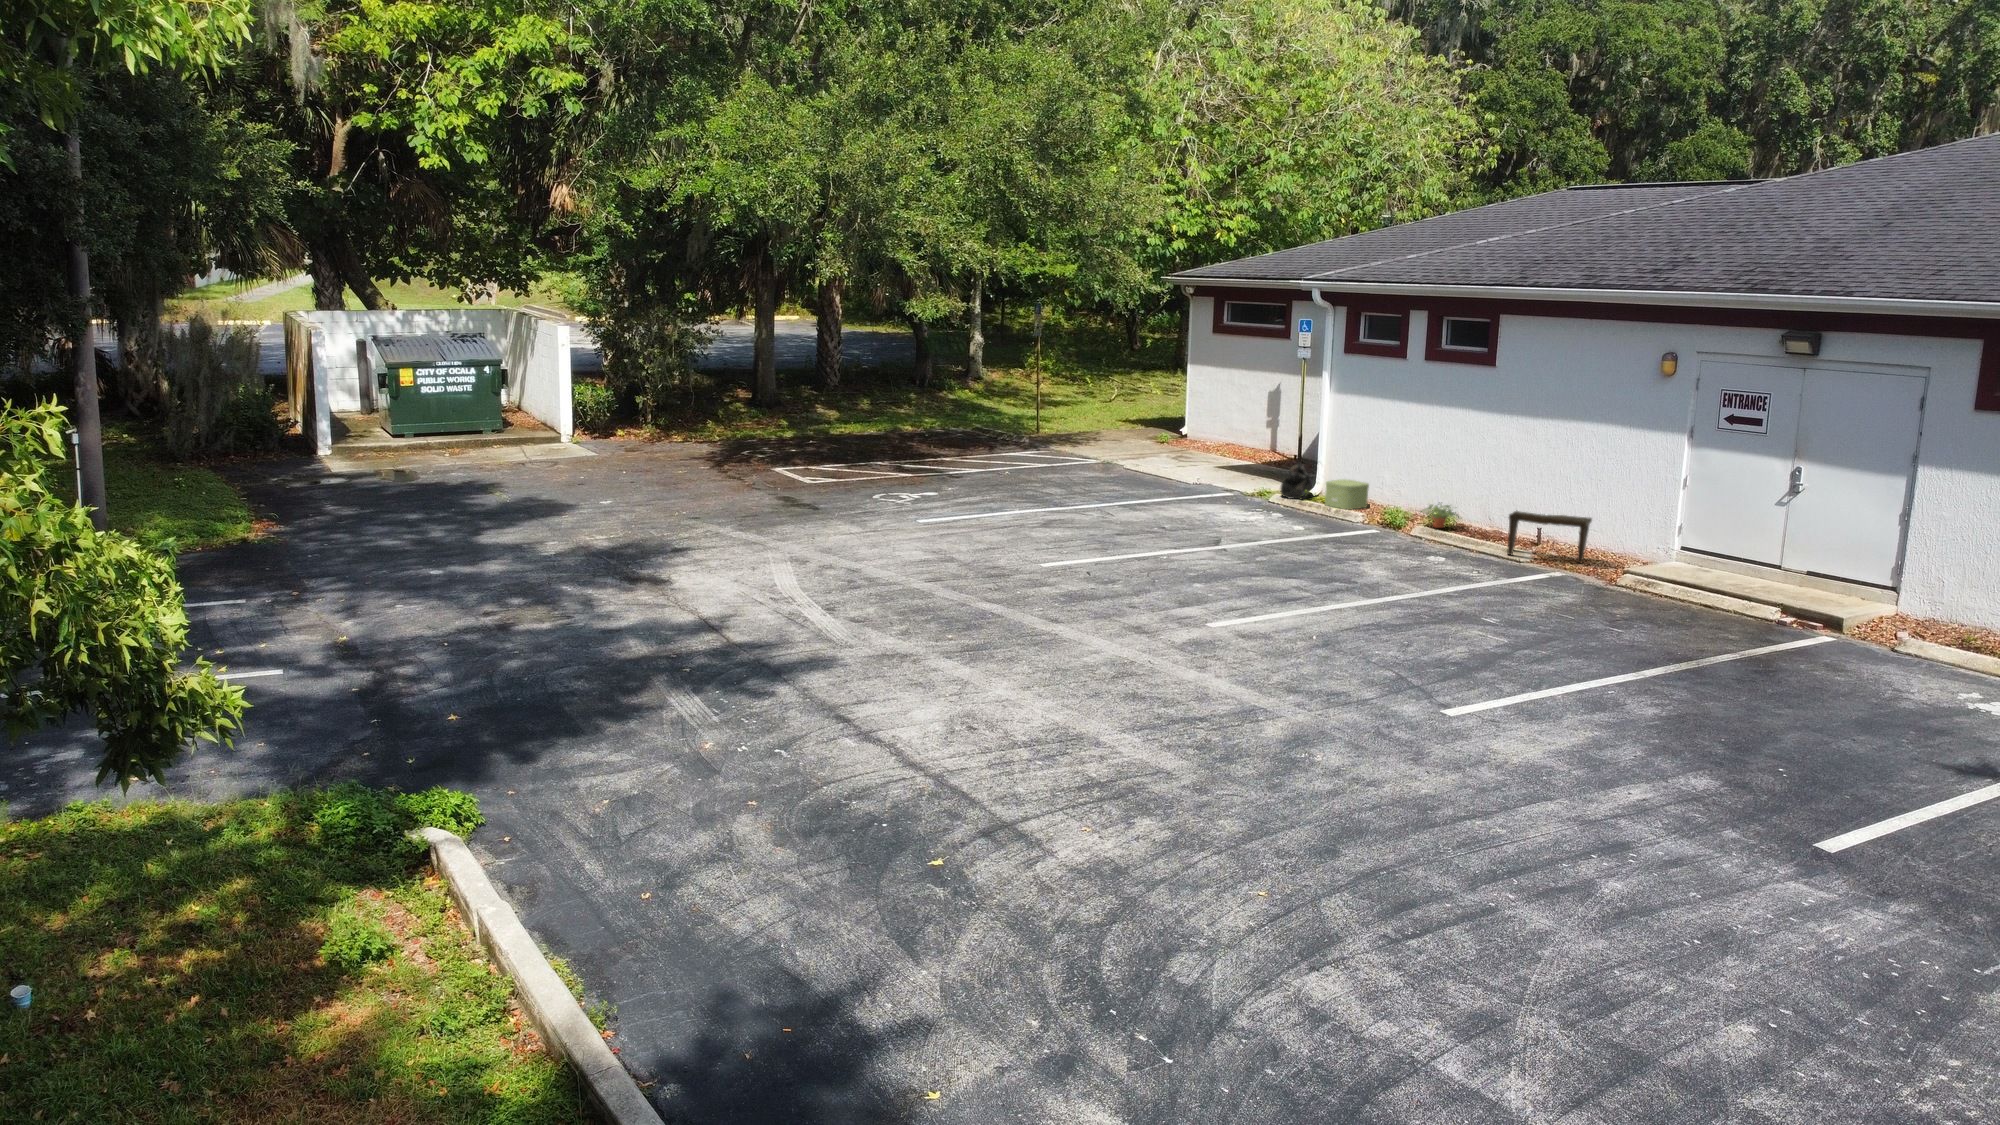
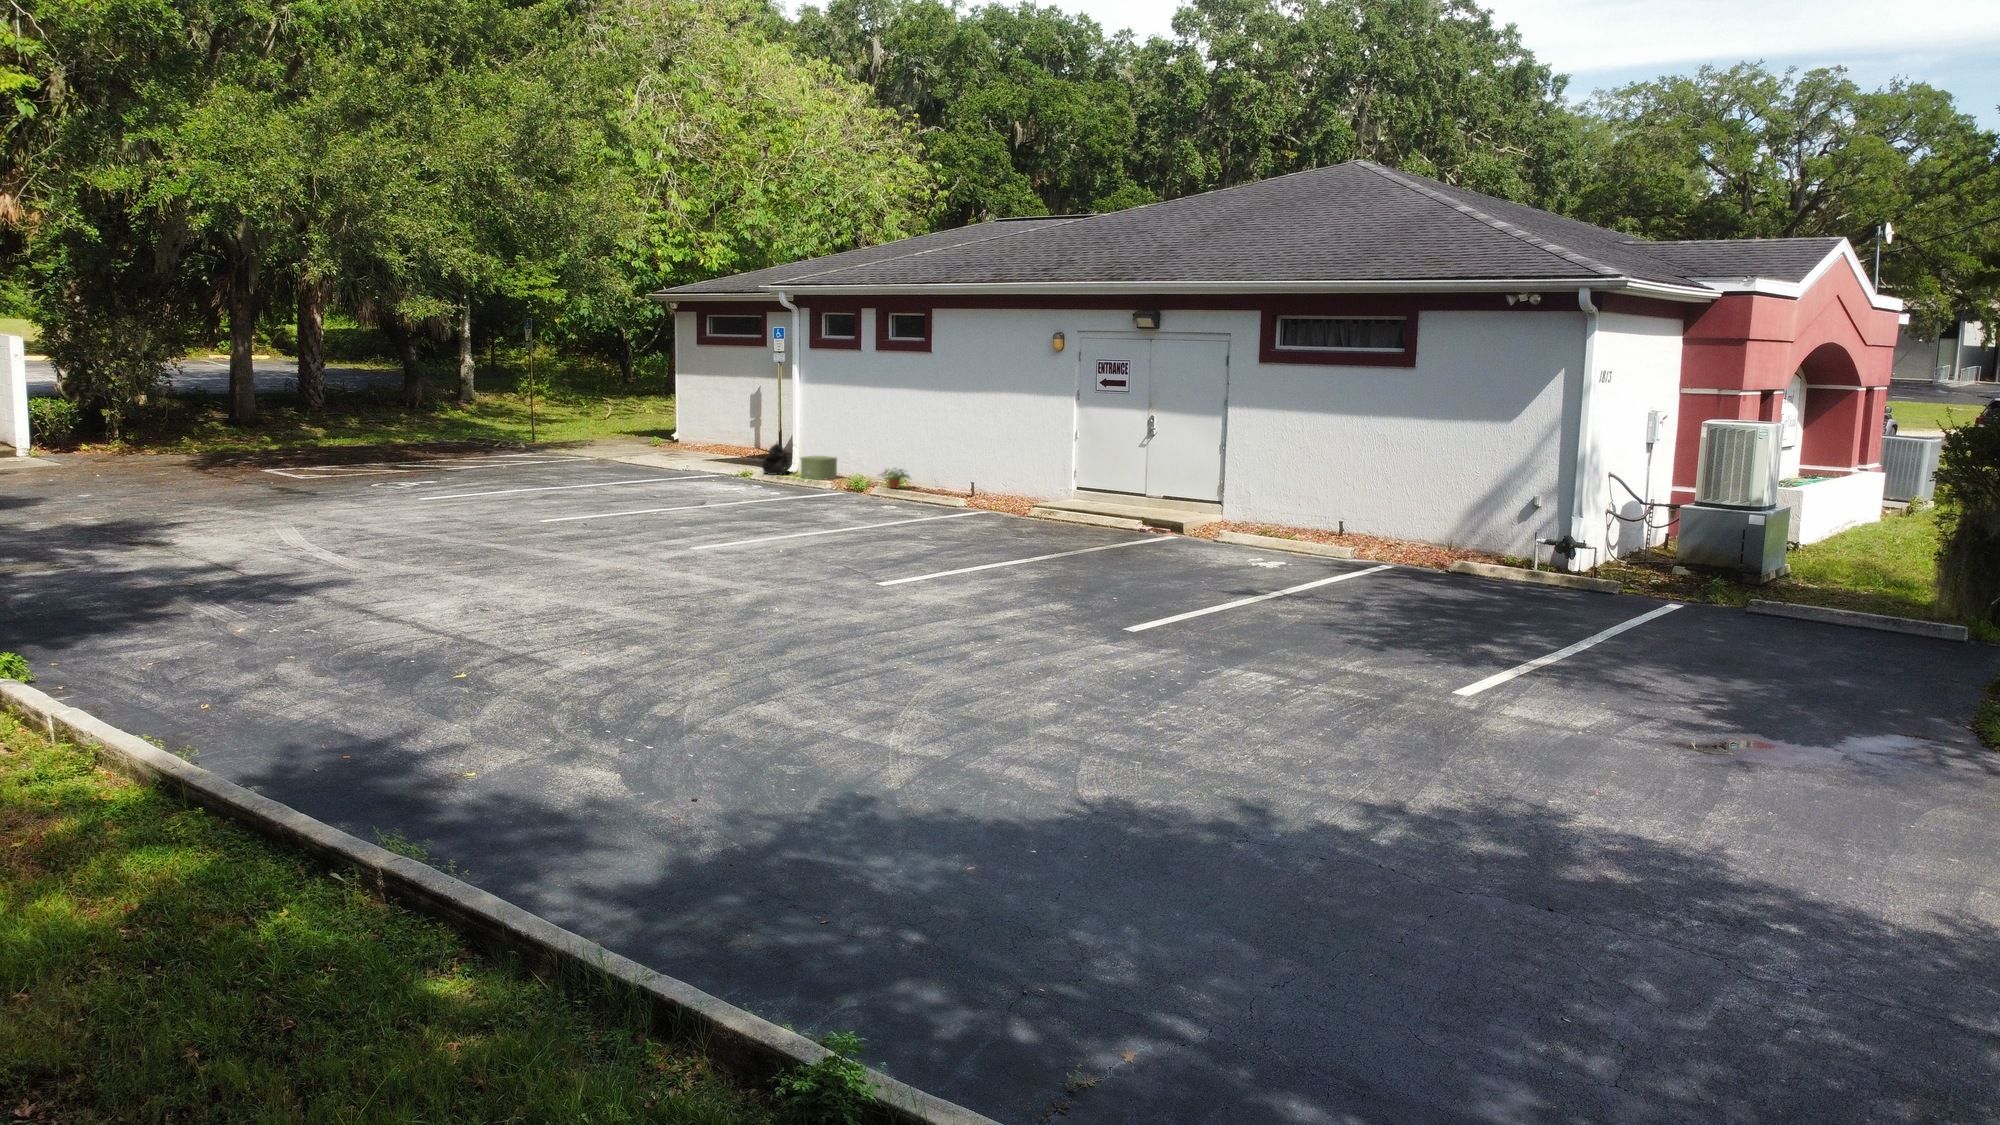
bench: present [1507,511,1592,563] -> none [945,466,1010,504]

